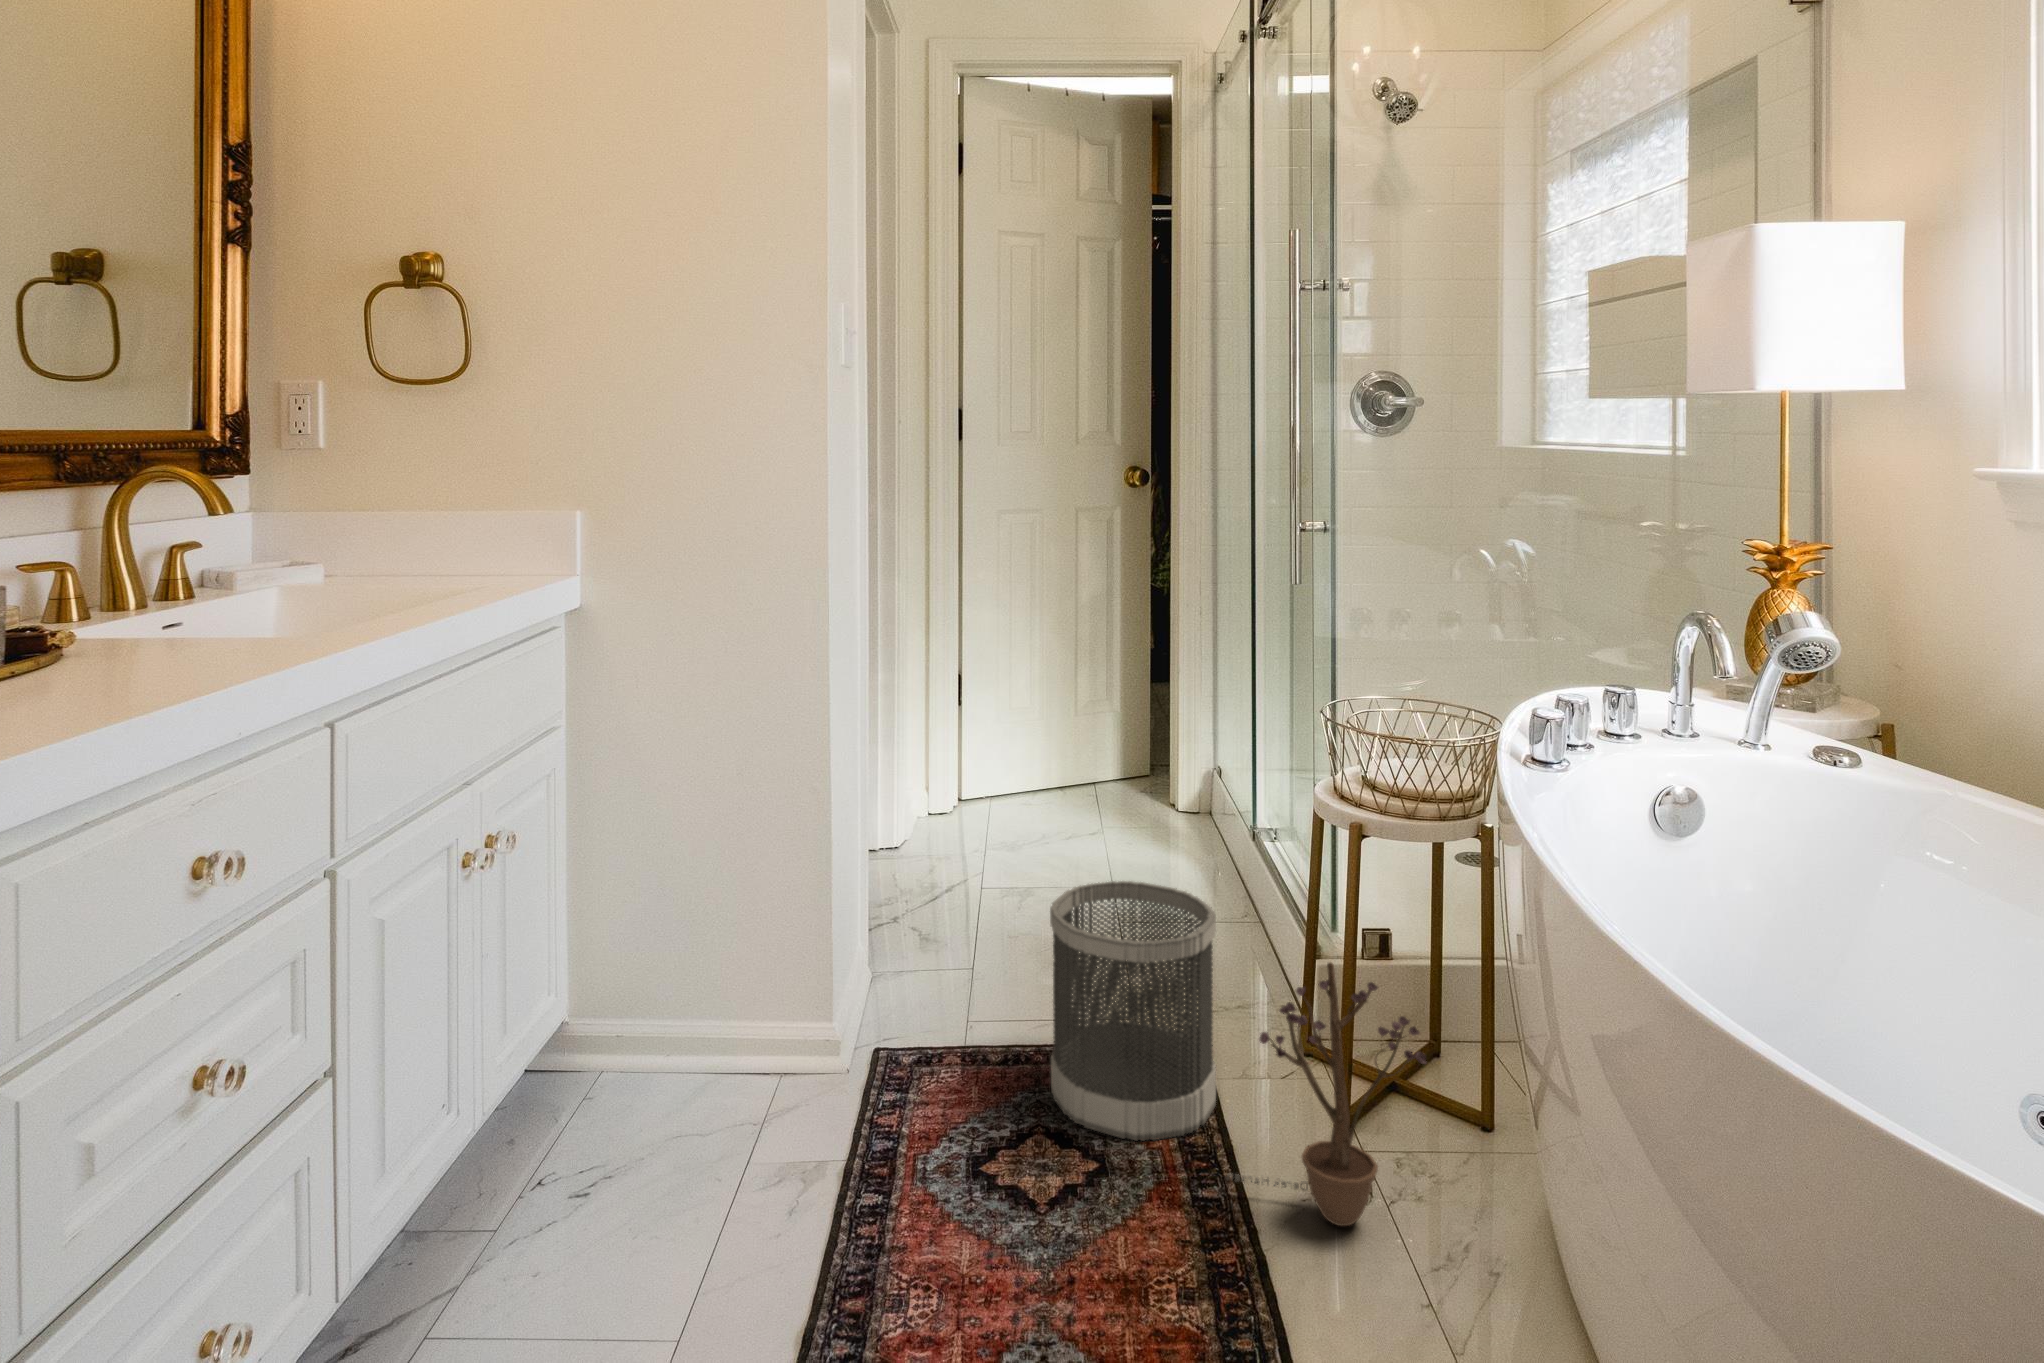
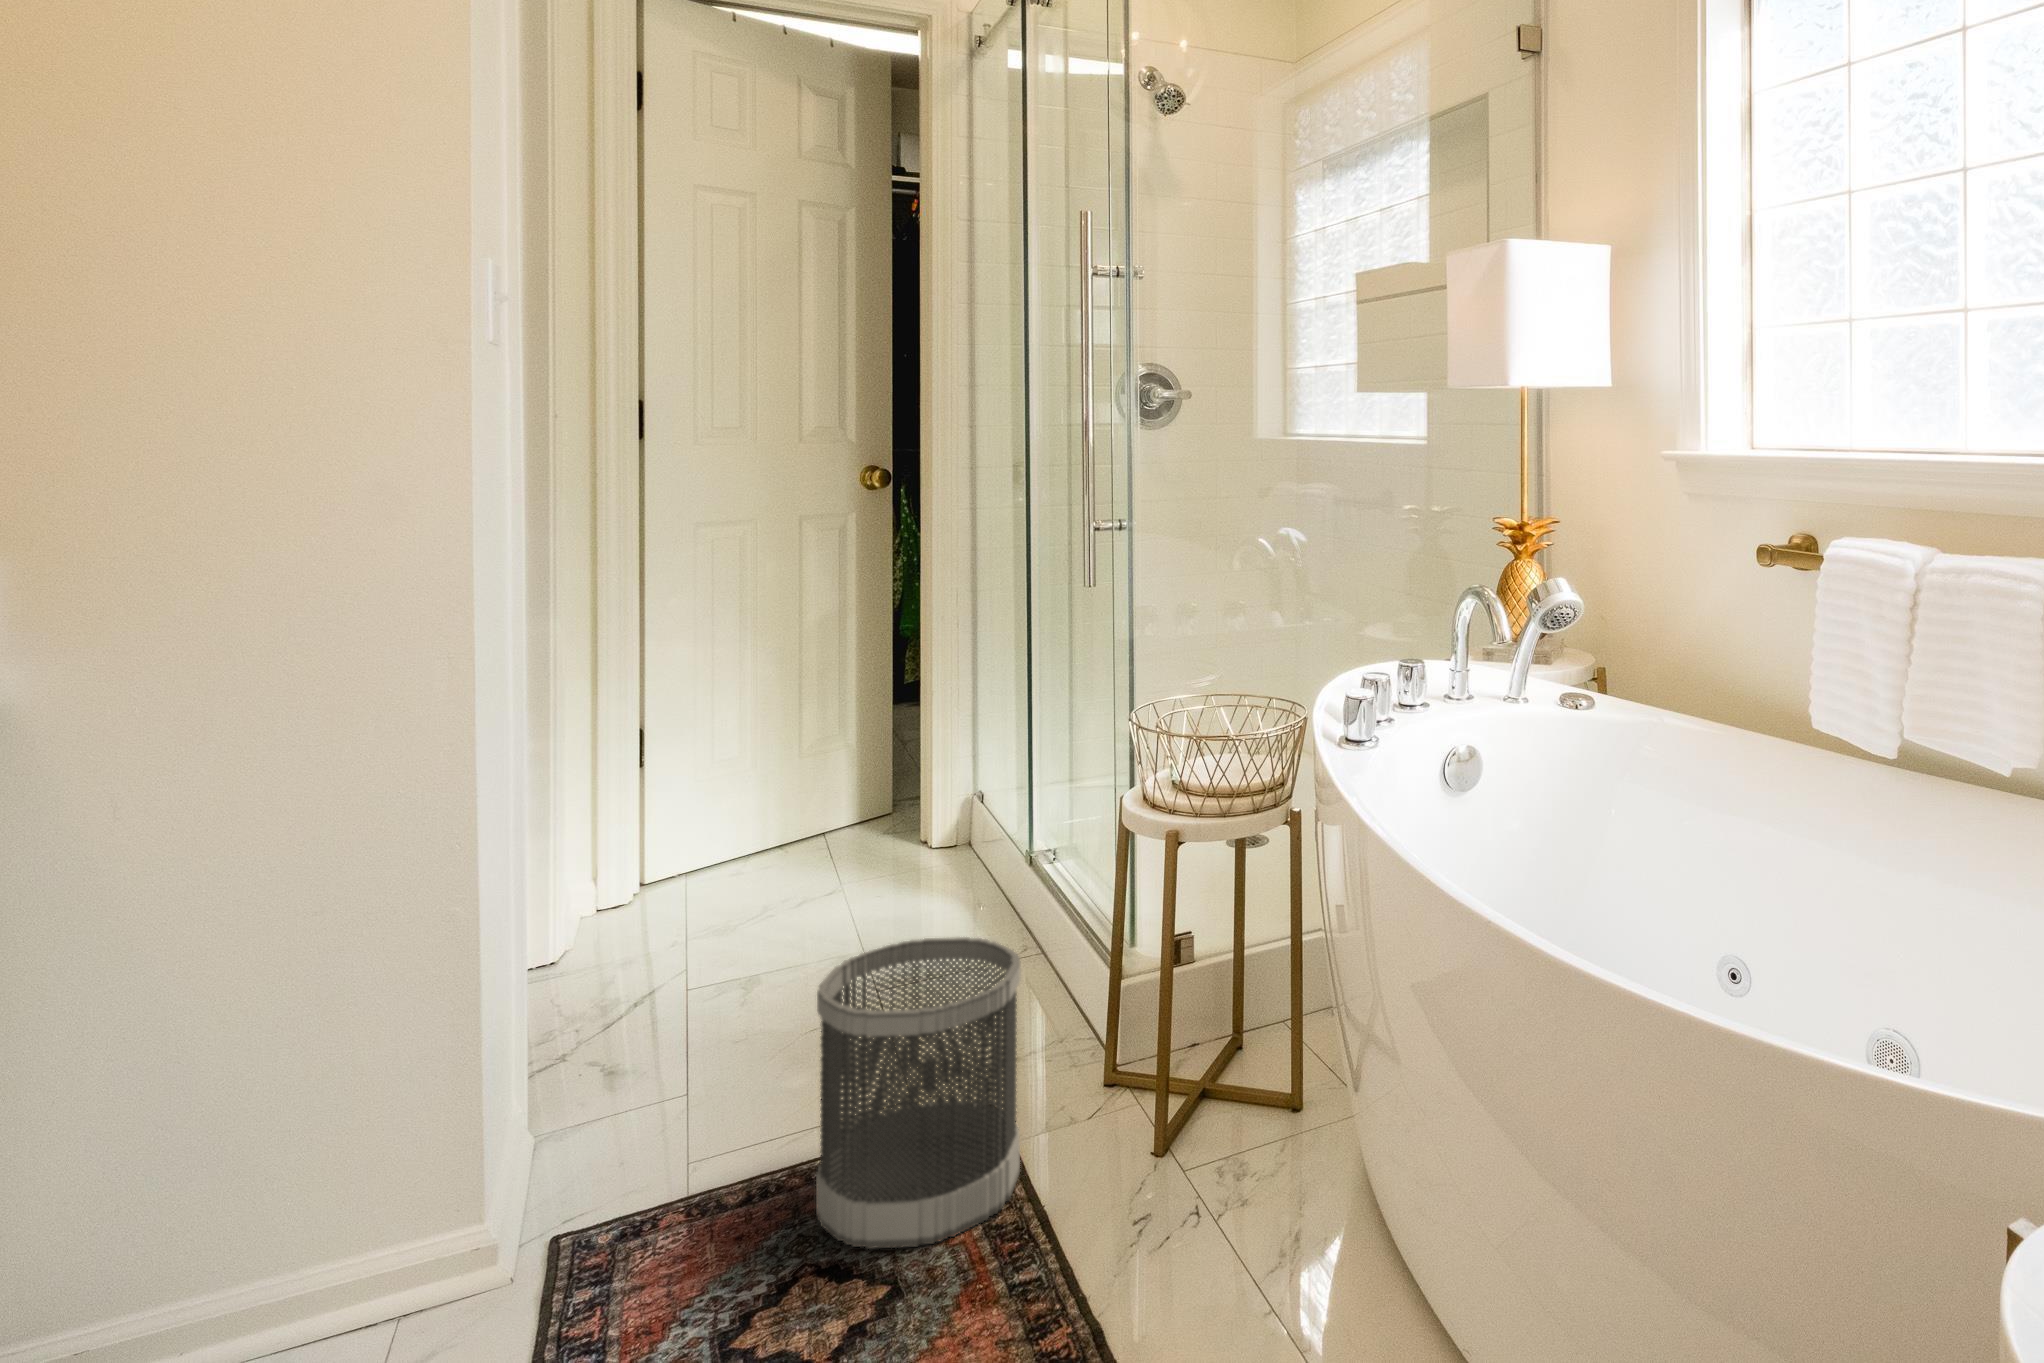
decorative plant: present [1228,962,1426,1226] -> none [1048,979,1258,1263]

